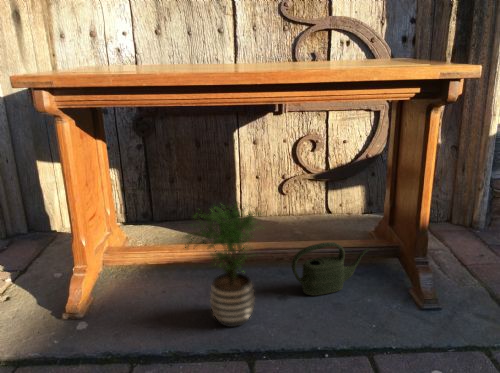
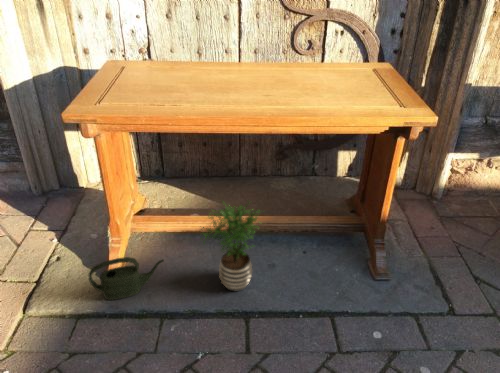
watering can: present [291,242,369,296] -> present [89,257,164,300]

